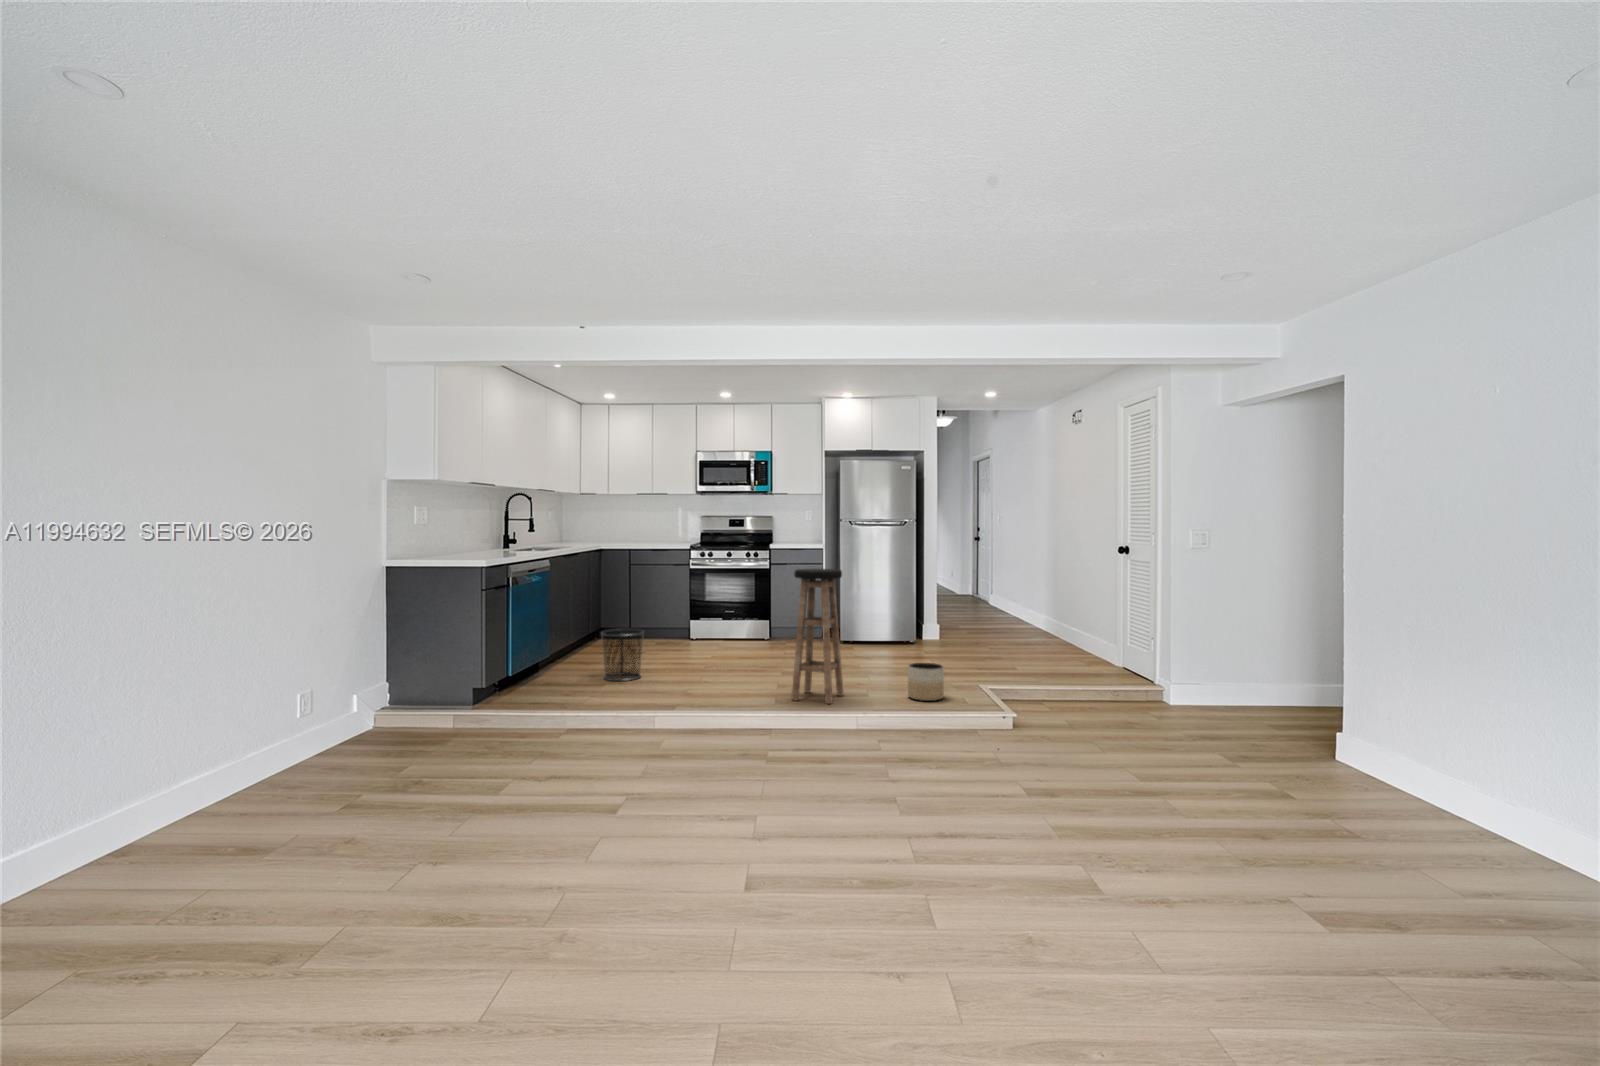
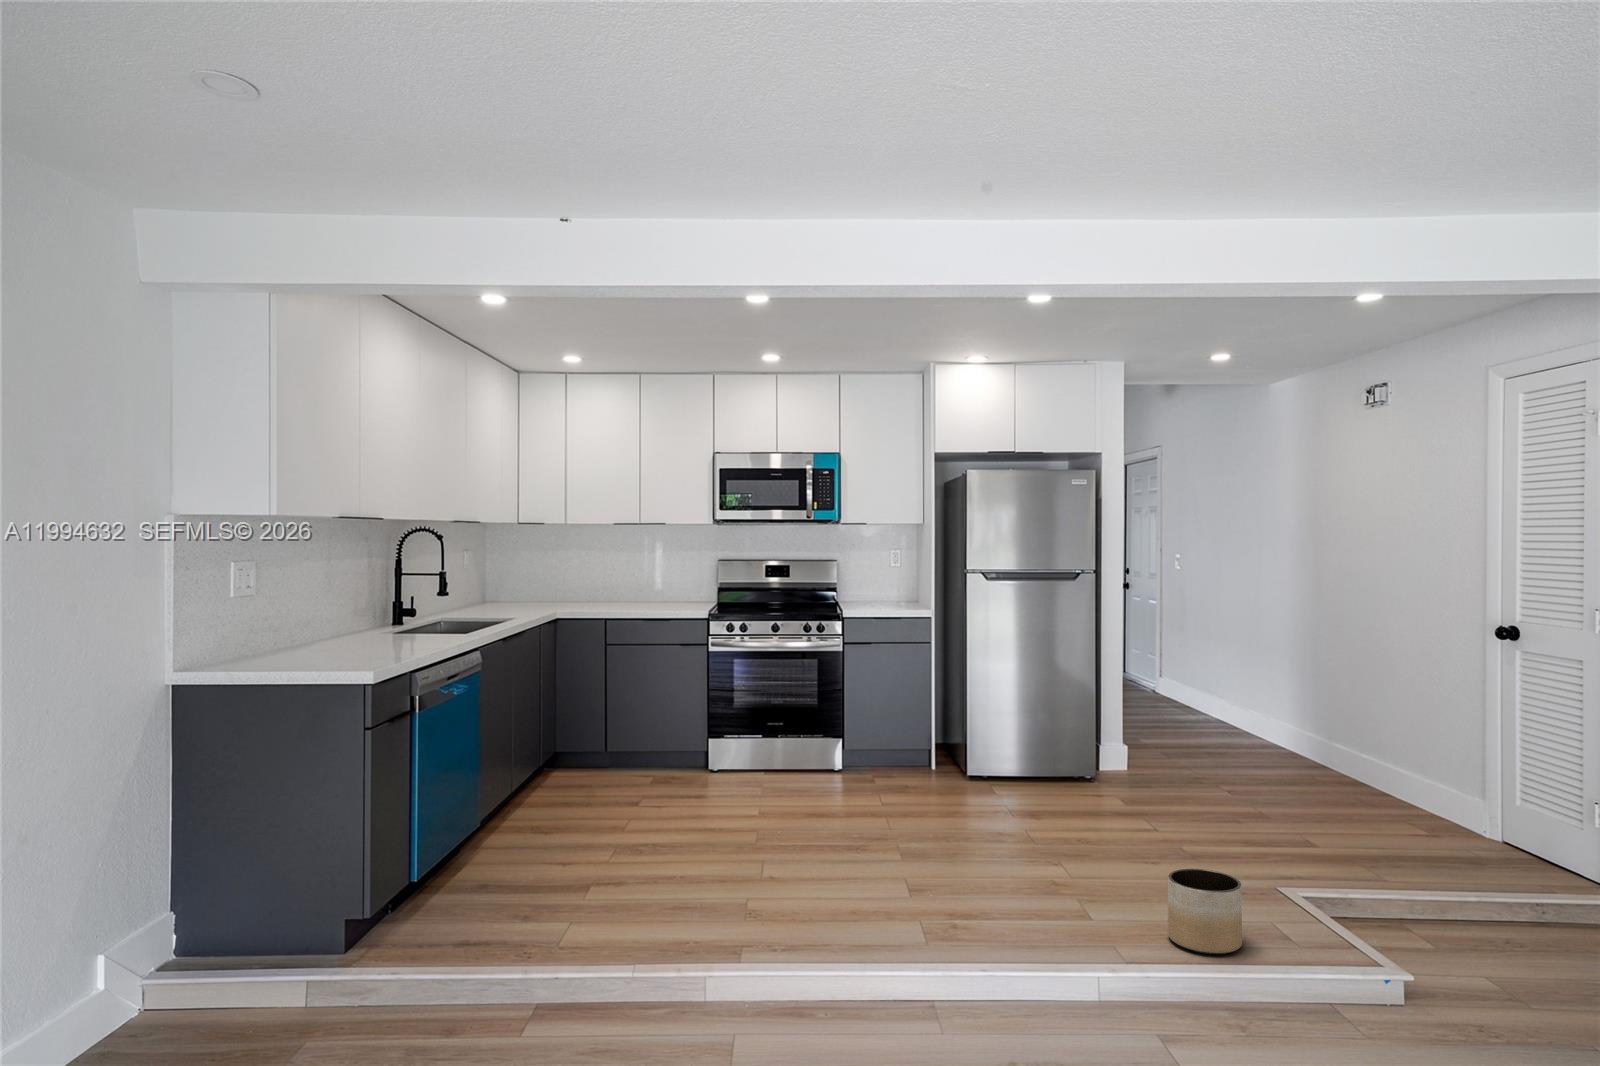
bar stool: present [792,569,844,704] -> none [944,686,1040,965]
waste bin: present [601,629,644,681] -> none [563,784,644,891]

